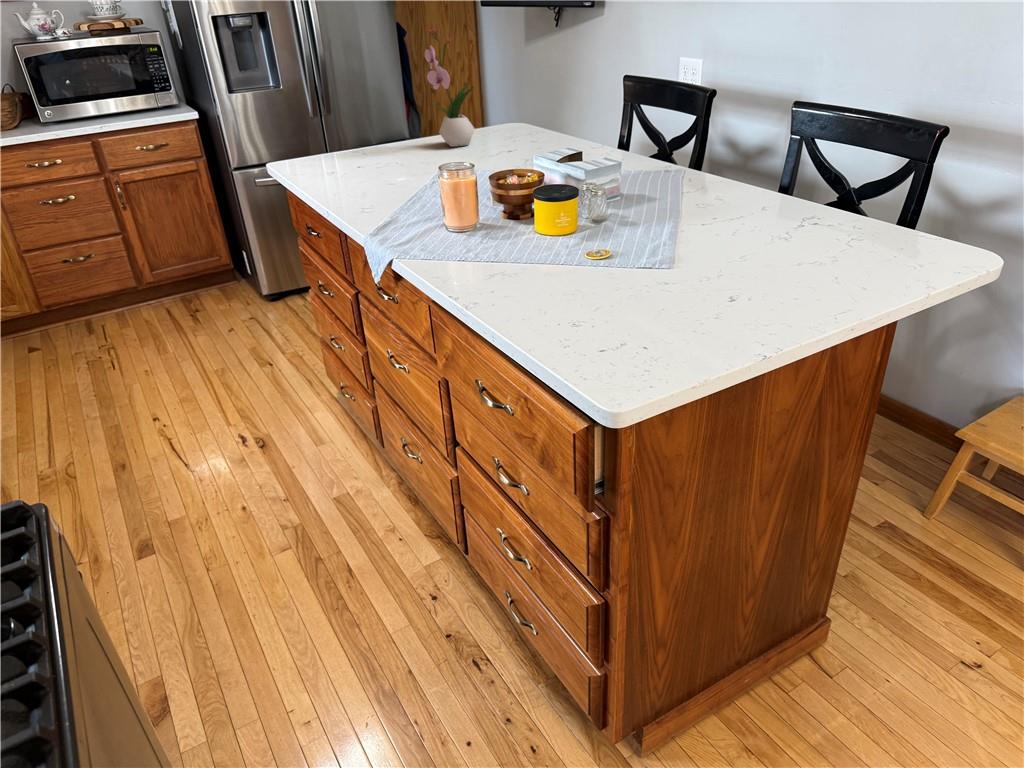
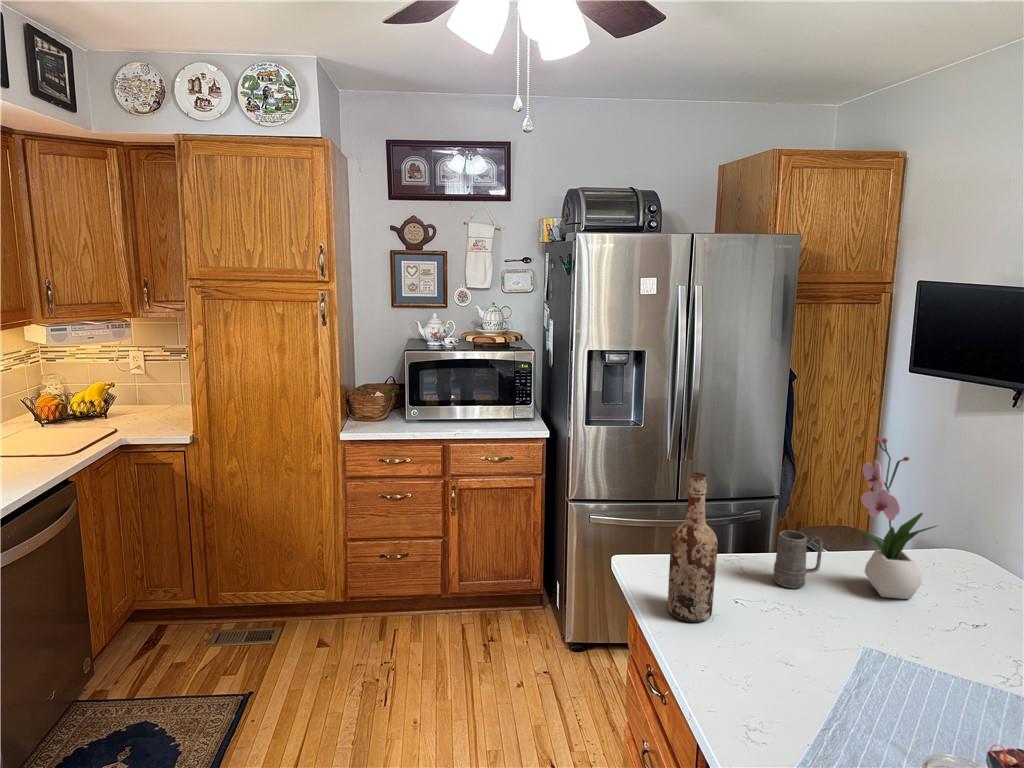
wine bottle: none [296,64,337,178] -> present [668,473,718,622]
mug: none [379,112,411,154] -> present [773,530,823,588]

